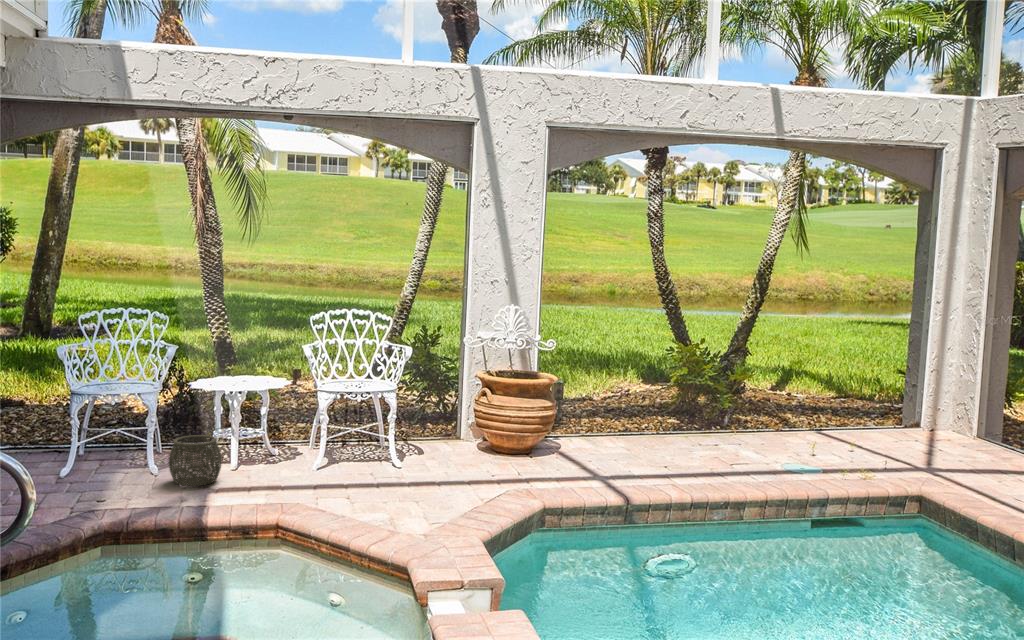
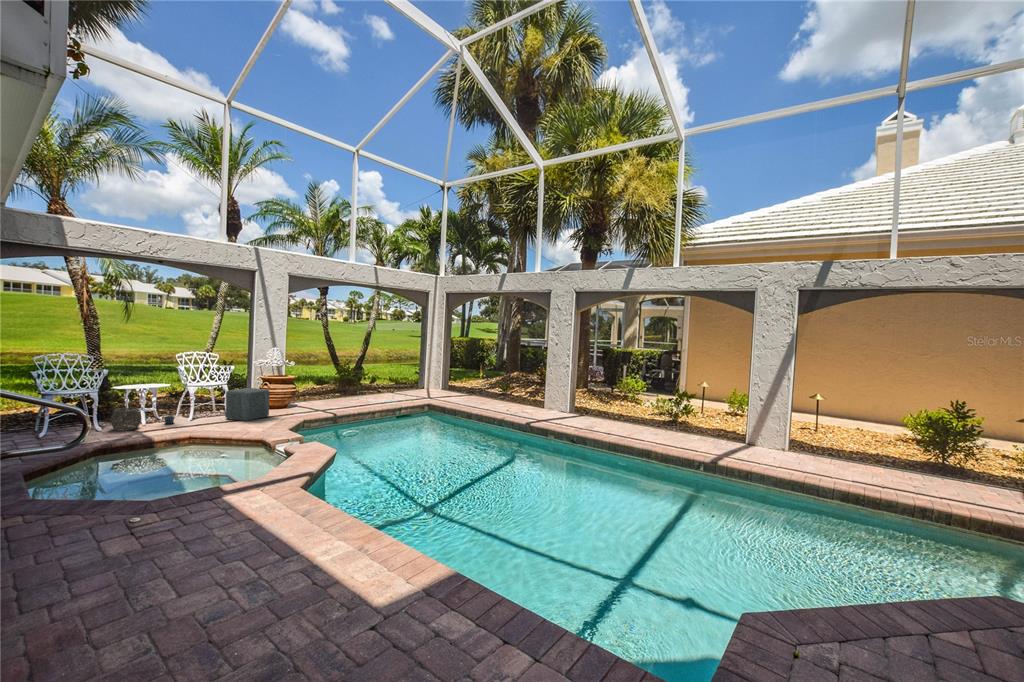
potted plant: none [258,393,303,479] -> present [160,387,184,424]
ottoman: none [383,407,474,493] -> present [225,388,269,421]

